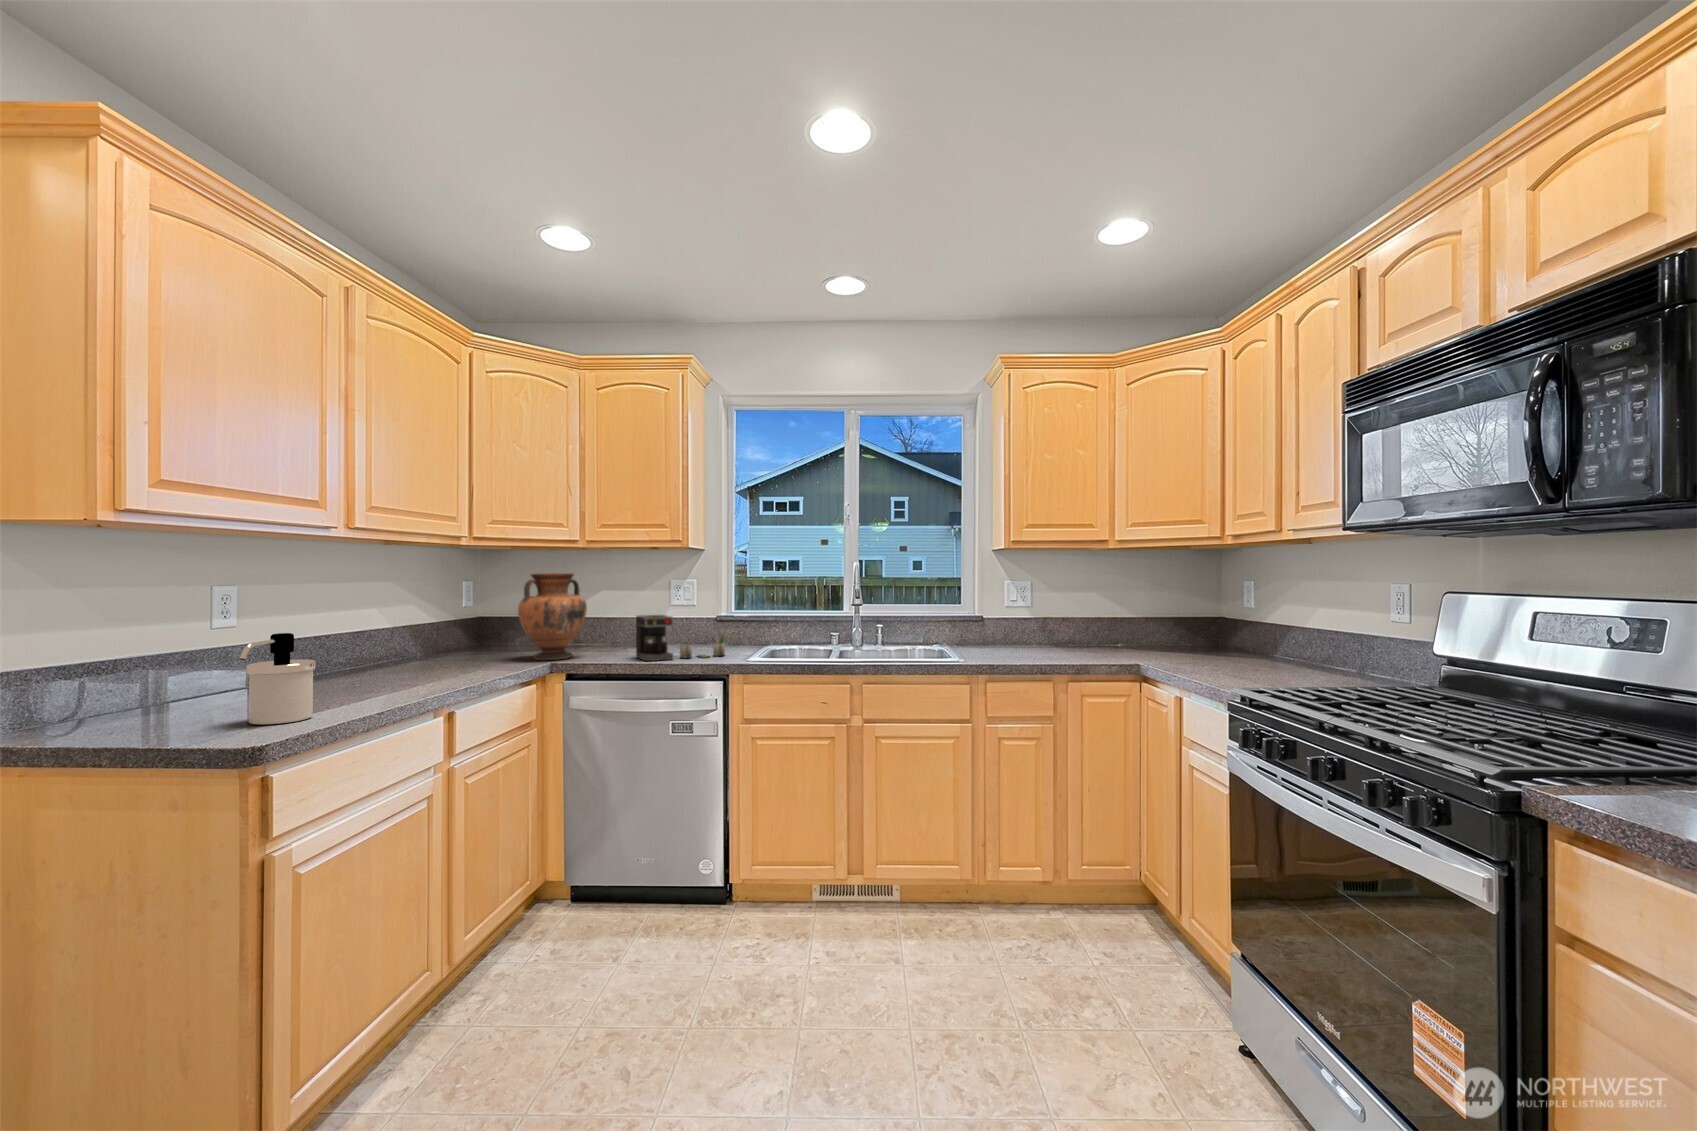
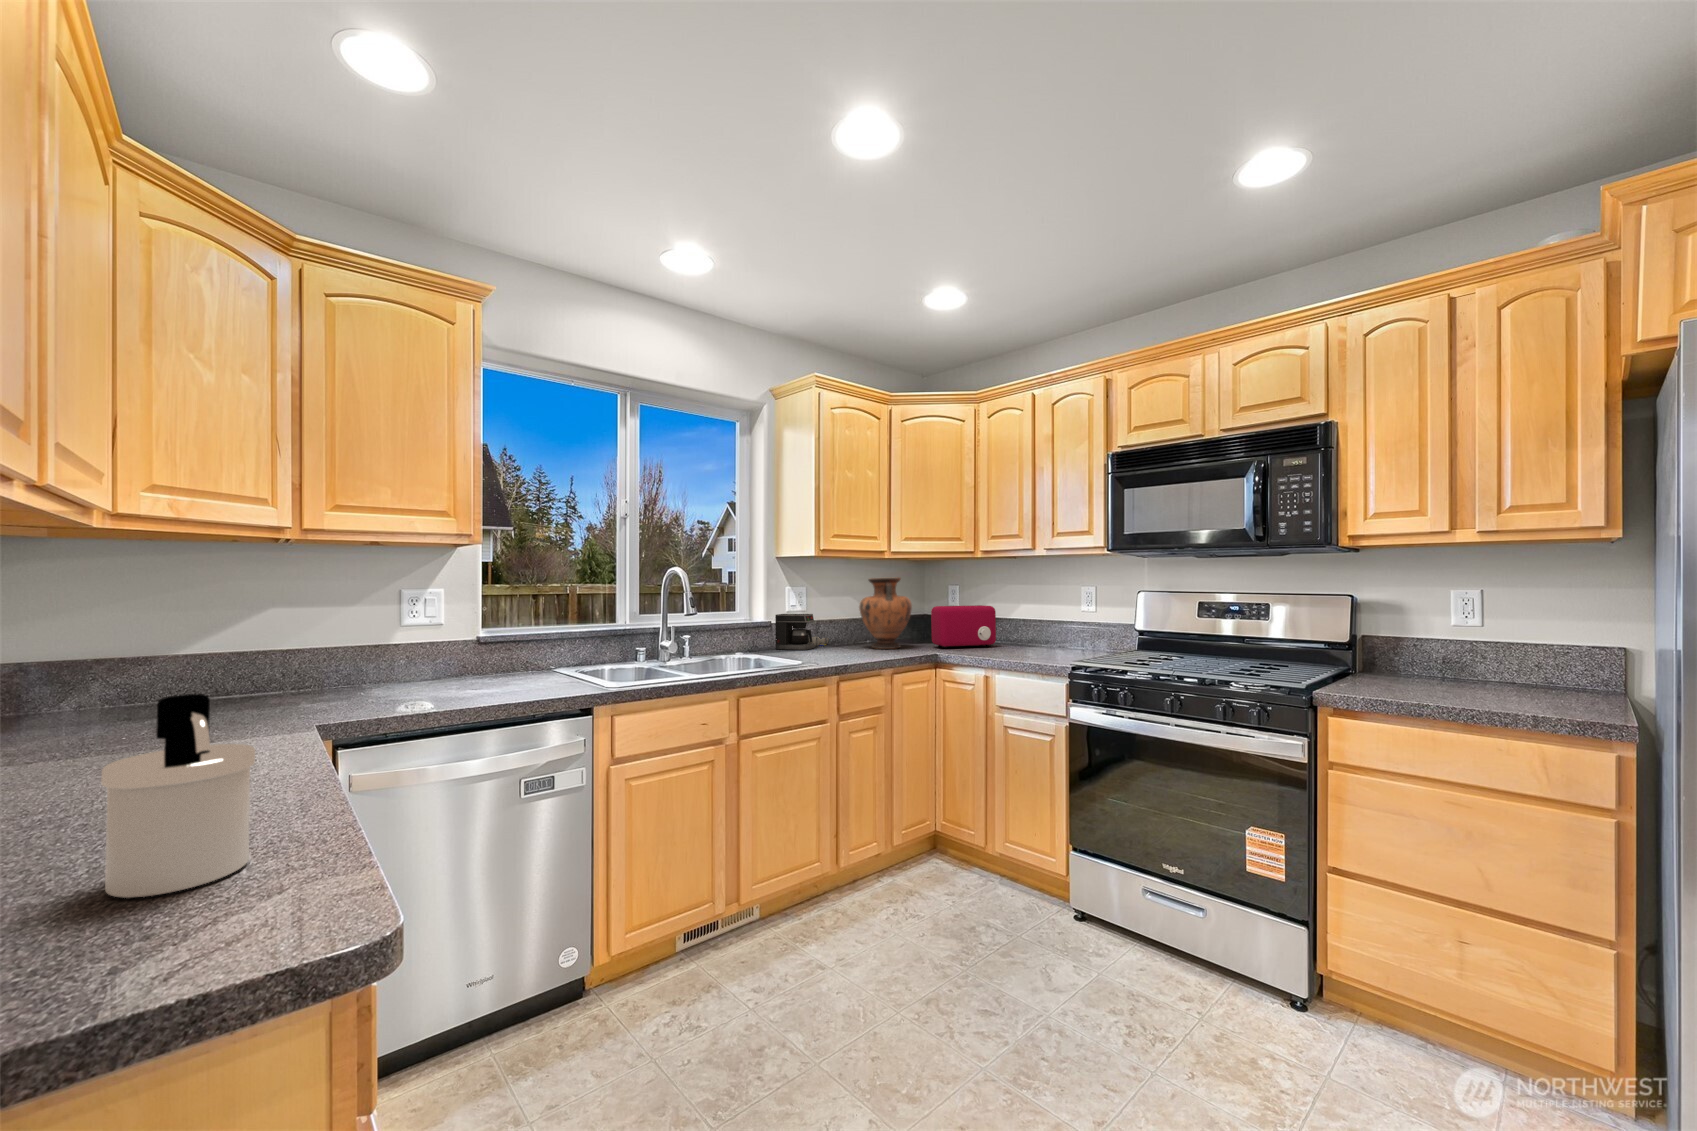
vase: present [518,573,587,660] -> present [859,577,912,649]
toaster: none [1167,607,1257,663] -> present [931,605,996,648]
coffee maker: present [636,615,727,661] -> present [775,614,829,650]

